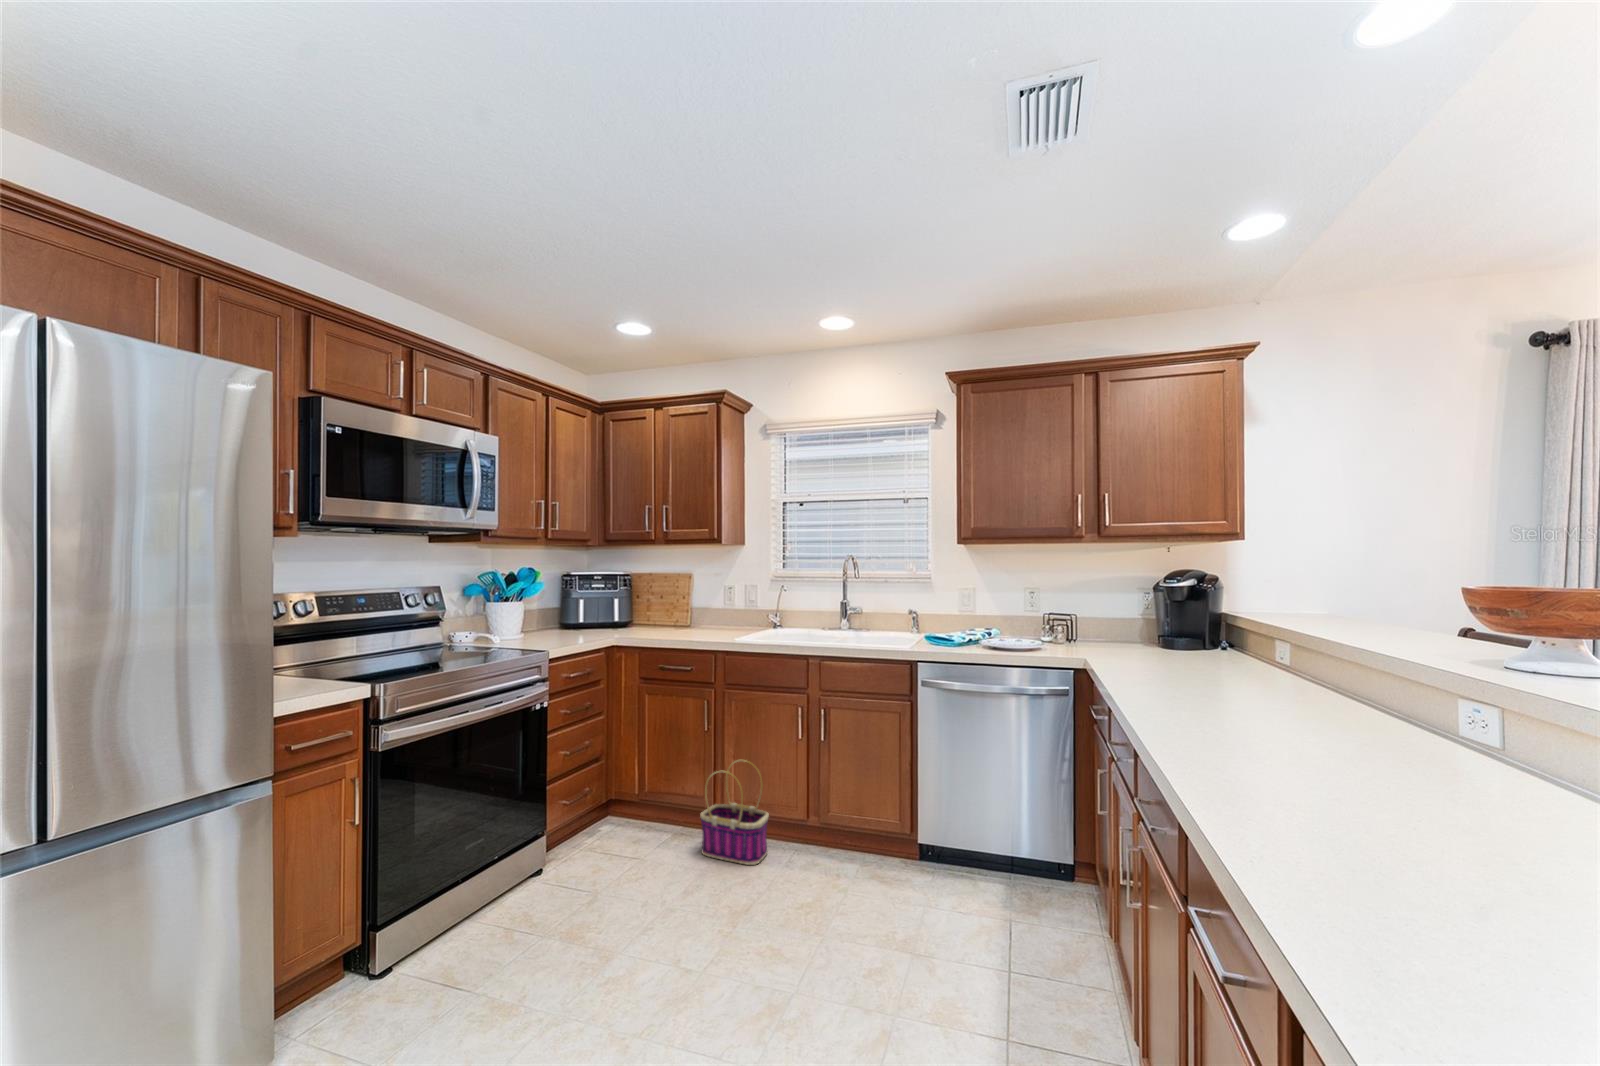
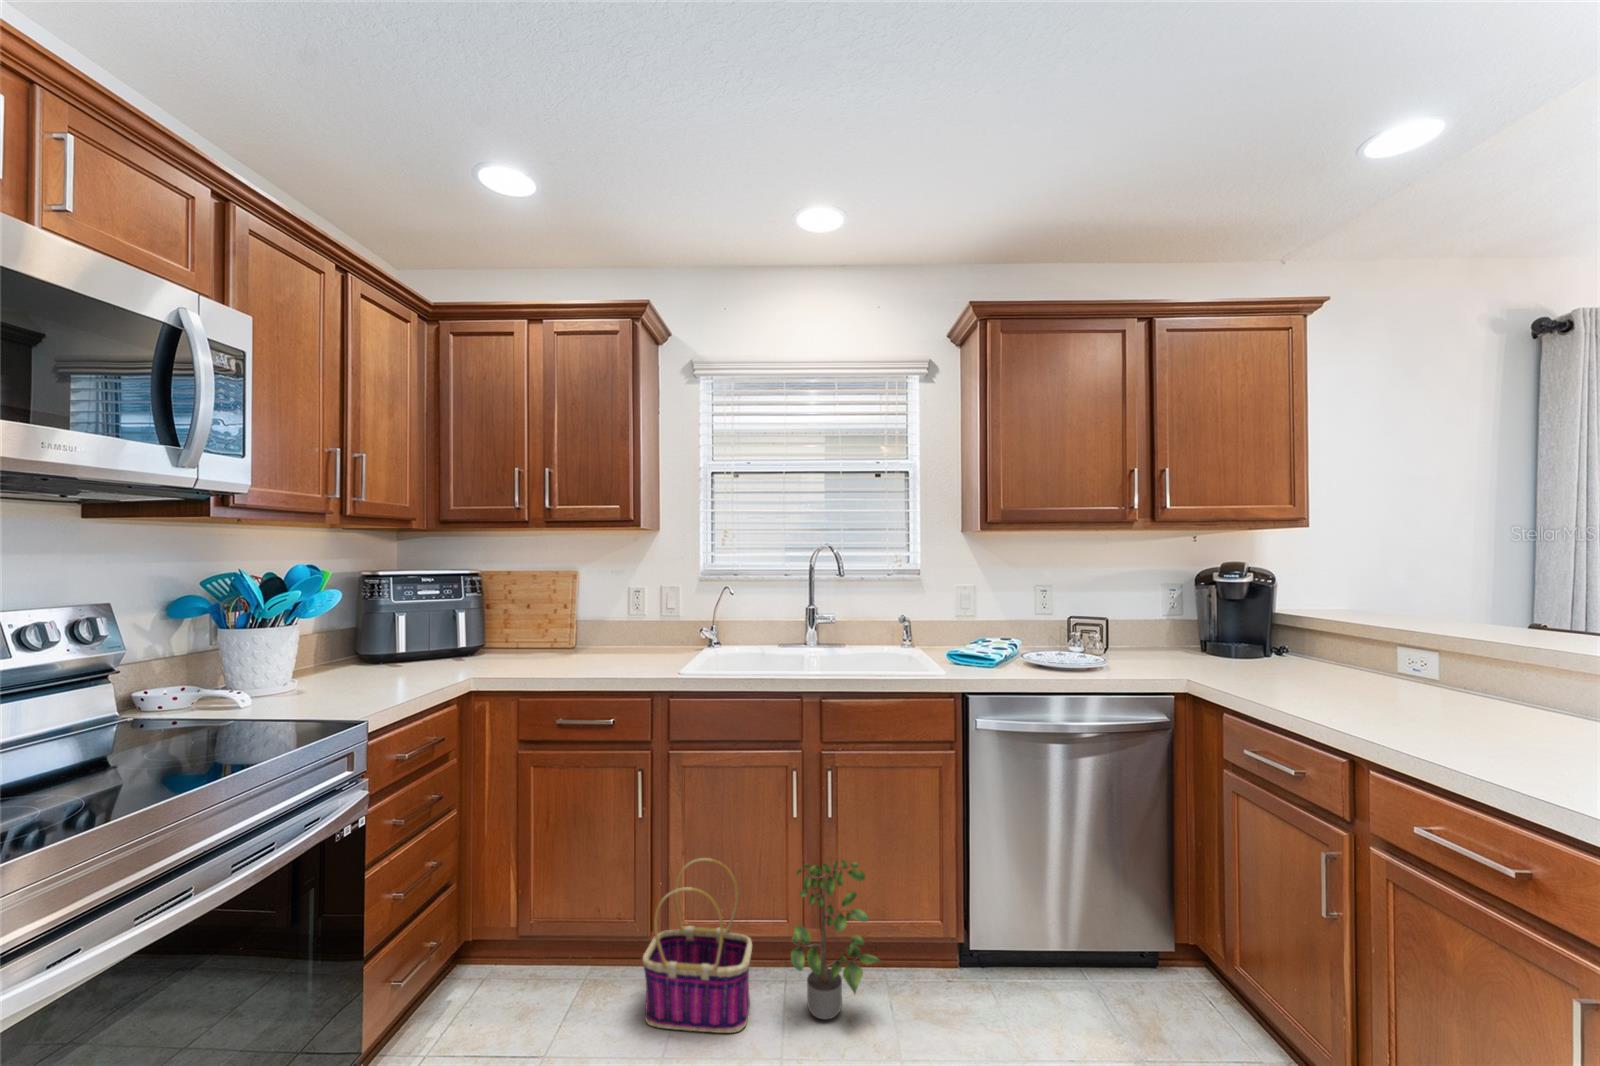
potted plant: none [786,764,847,868] -> present [791,858,880,1019]

